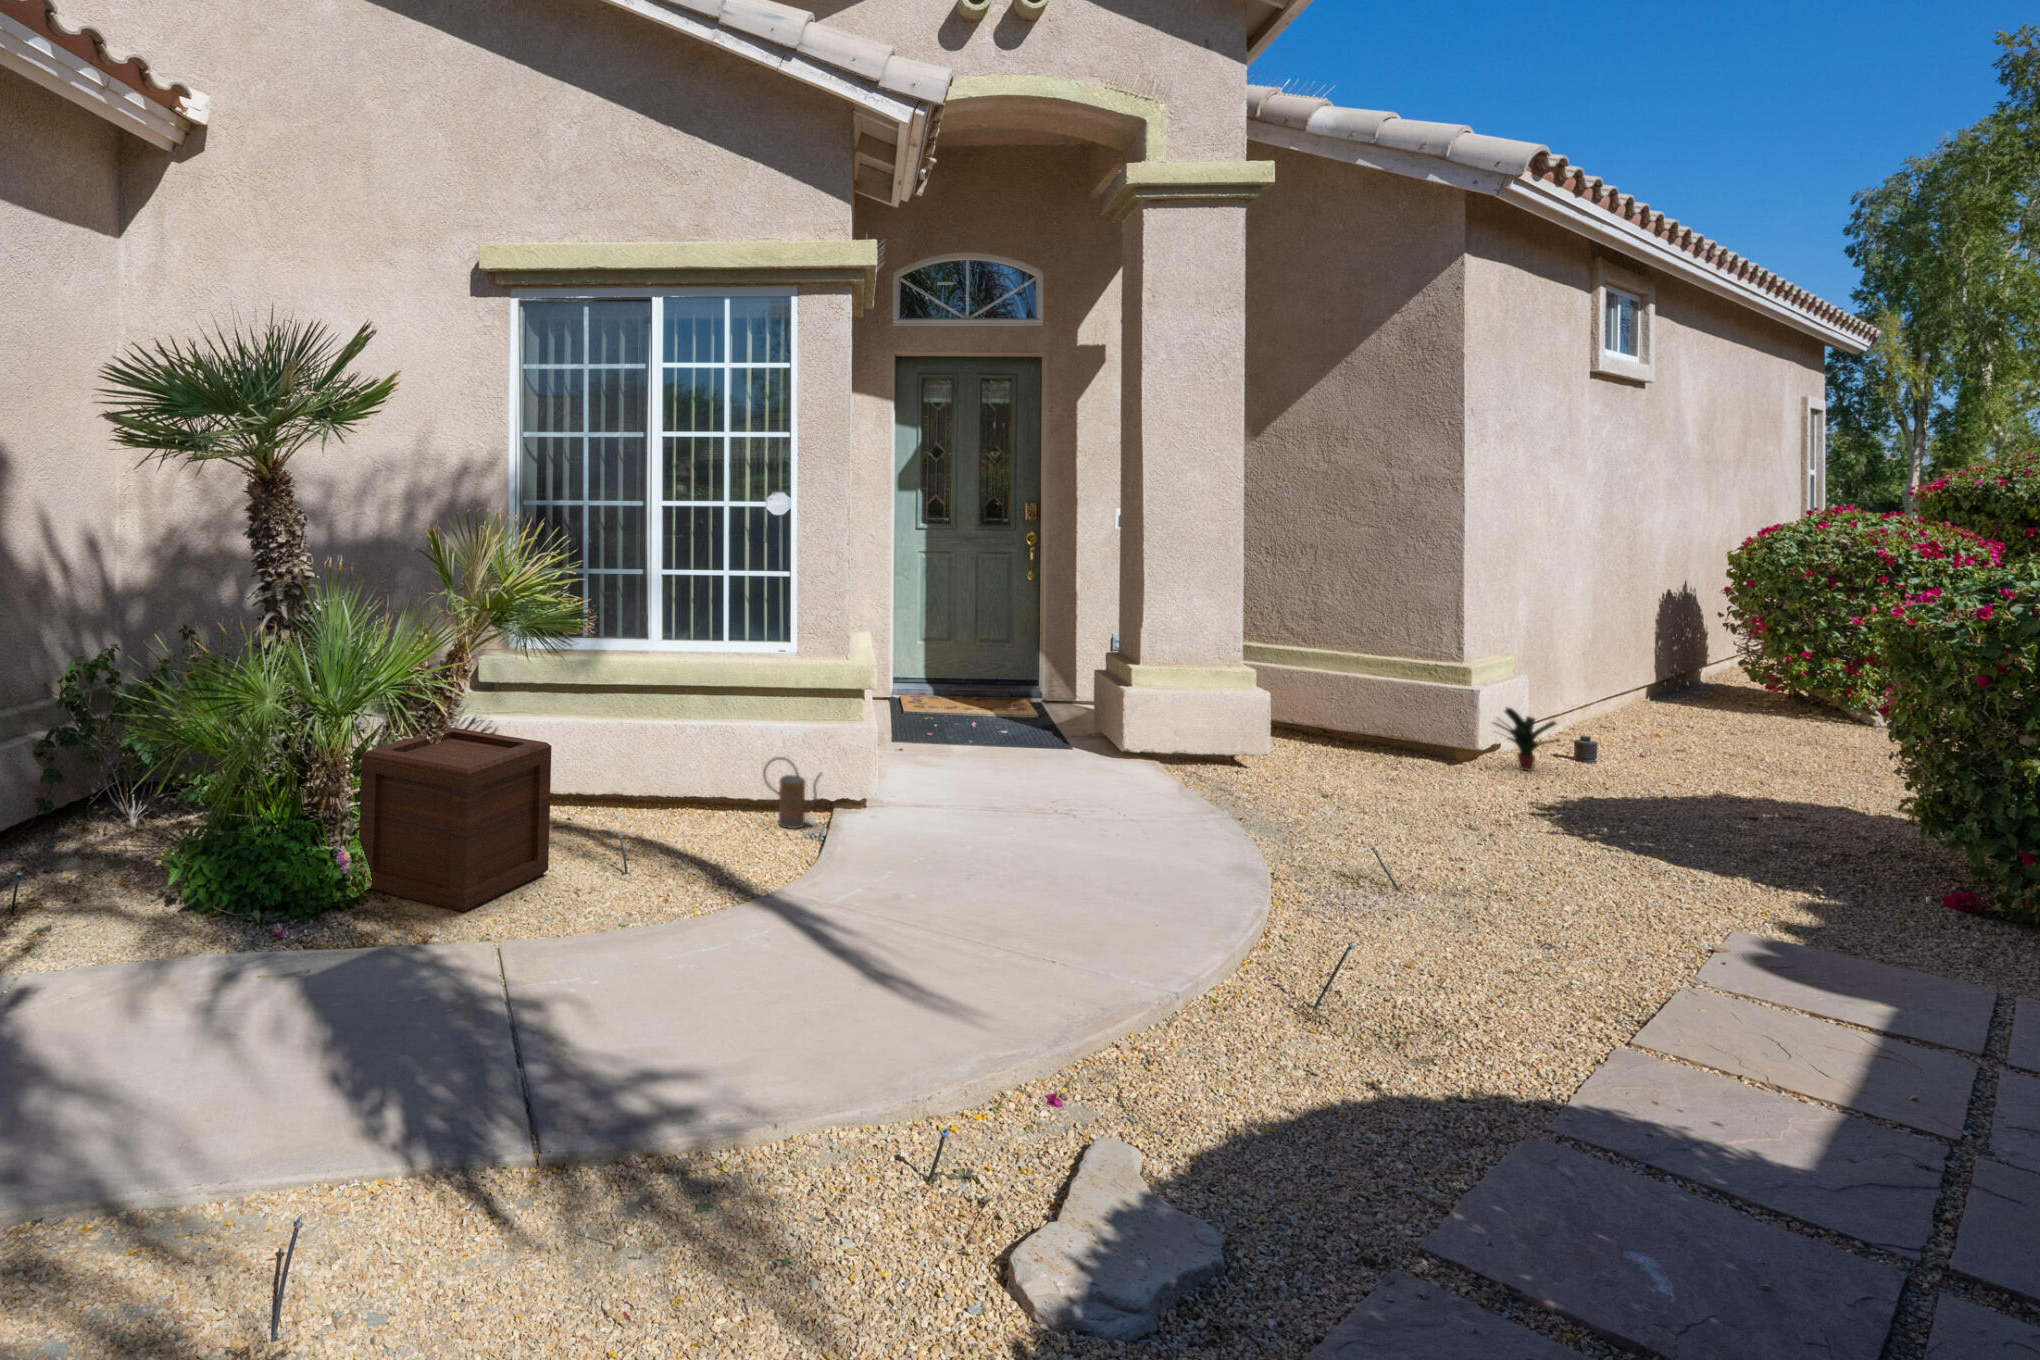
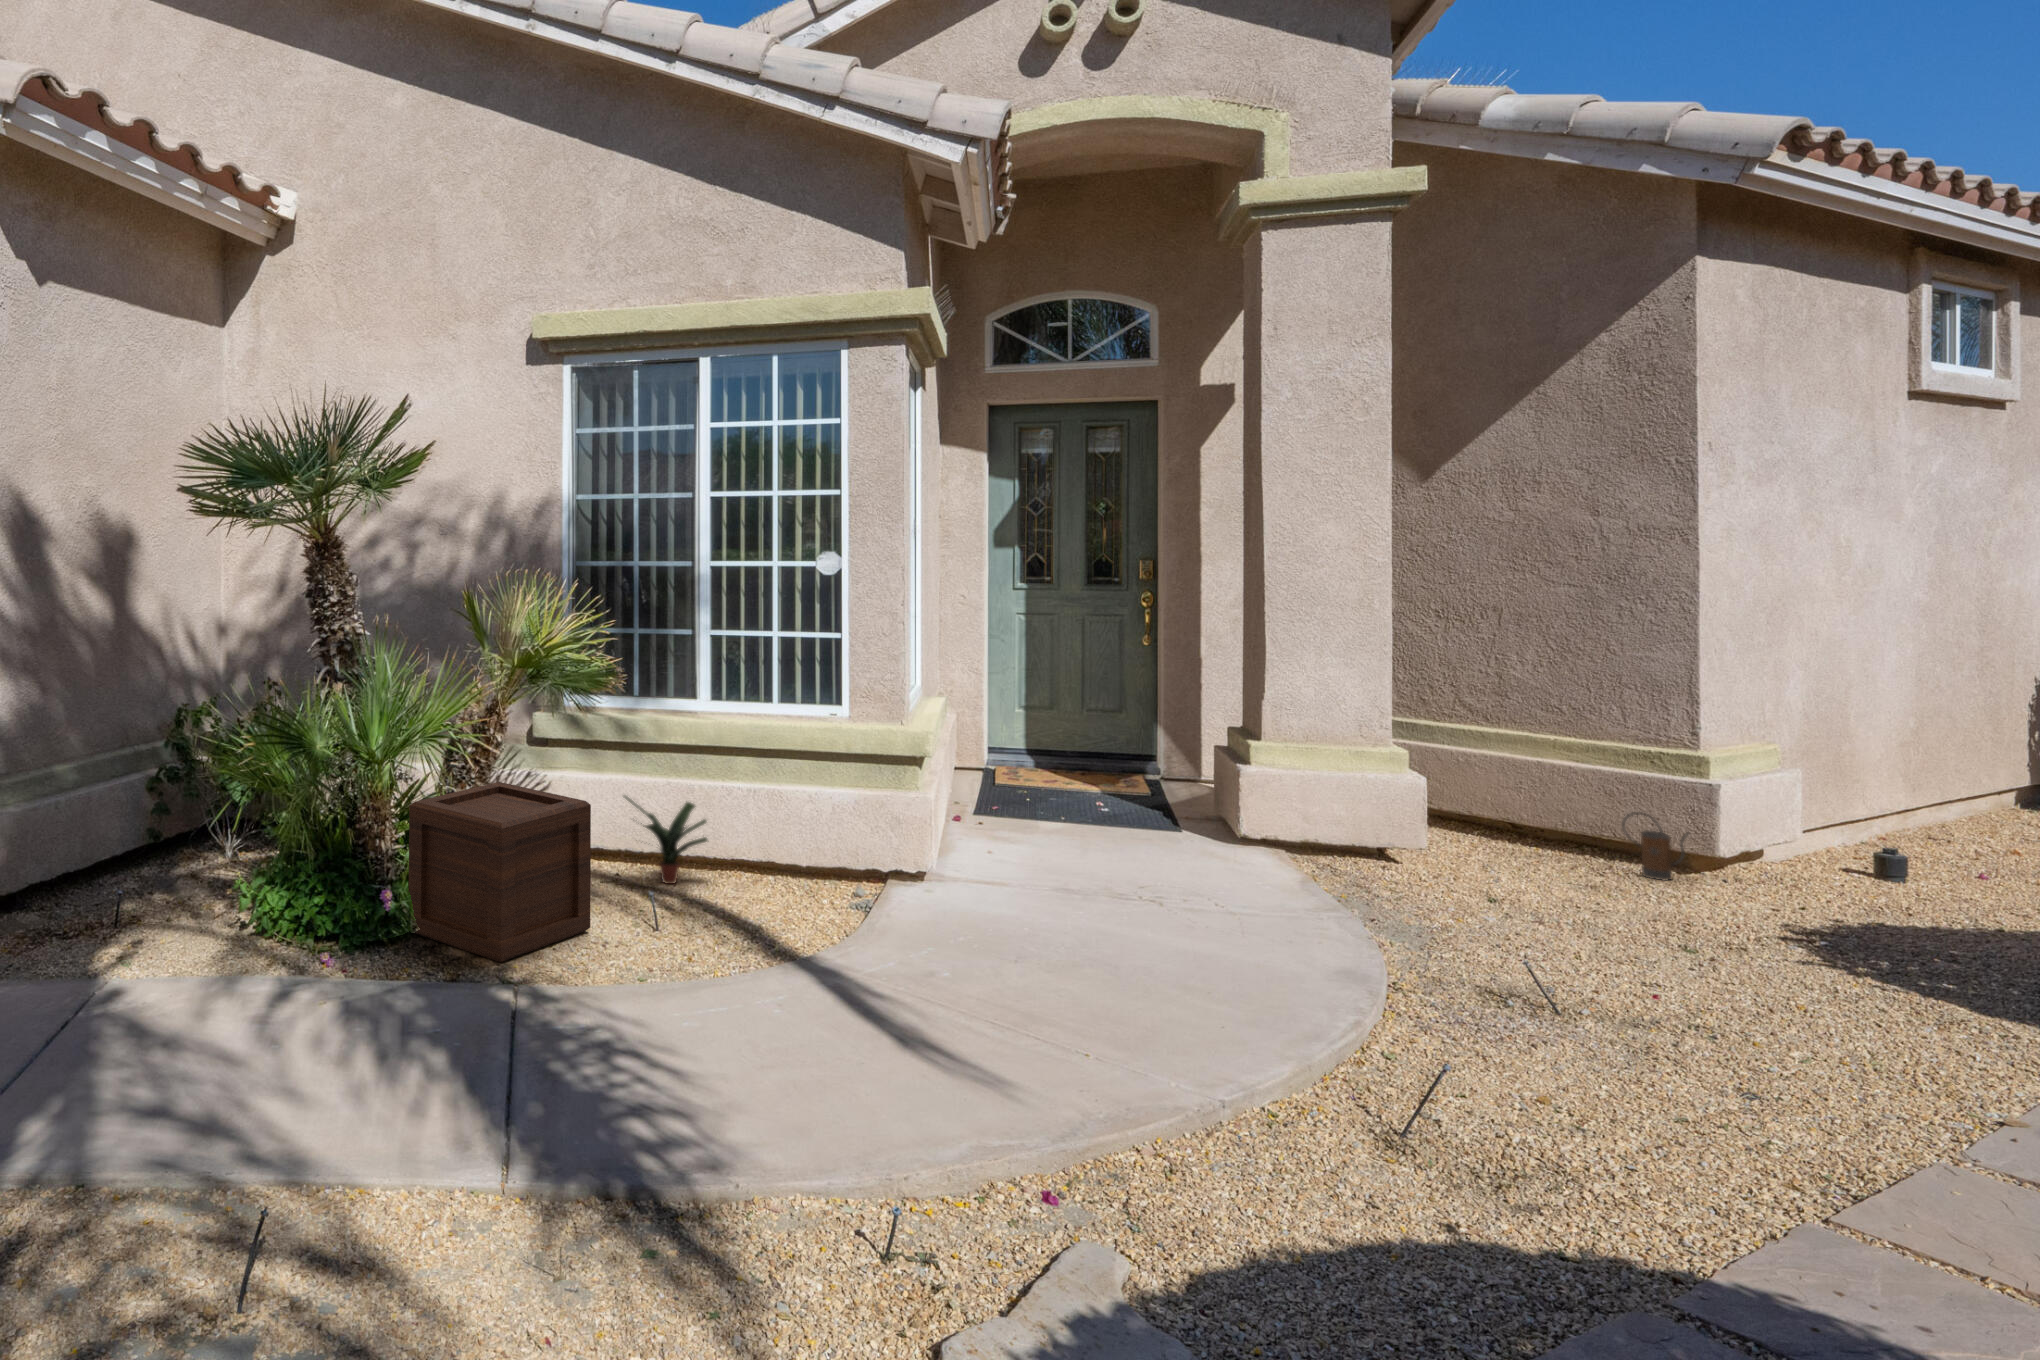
potted plant: present [1494,708,1560,771] -> present [624,796,707,884]
watering can: present [763,757,823,829] -> present [1622,812,1689,880]

